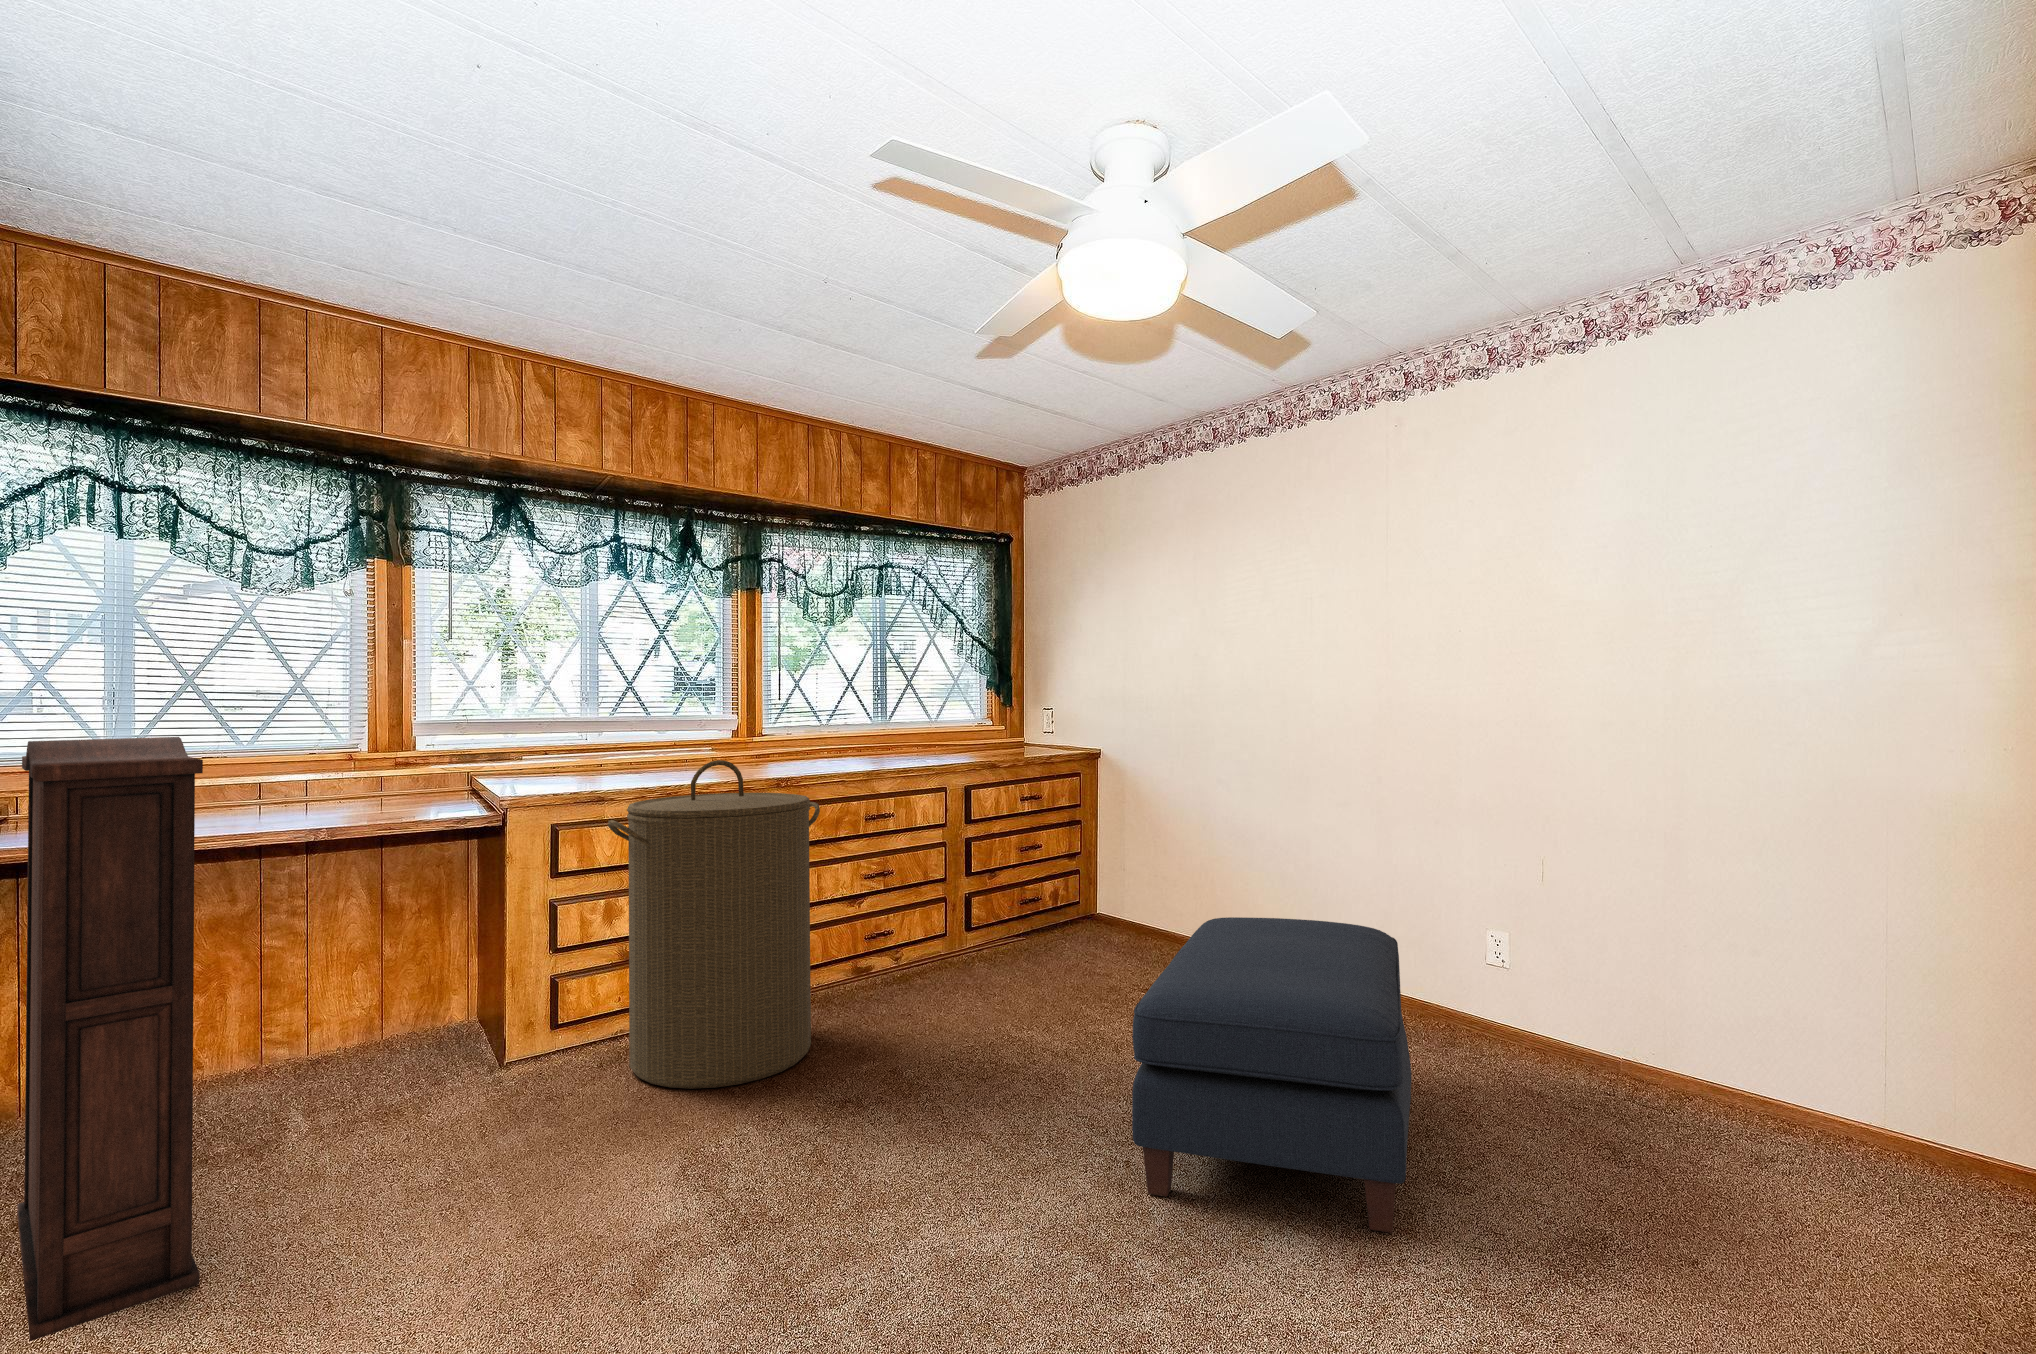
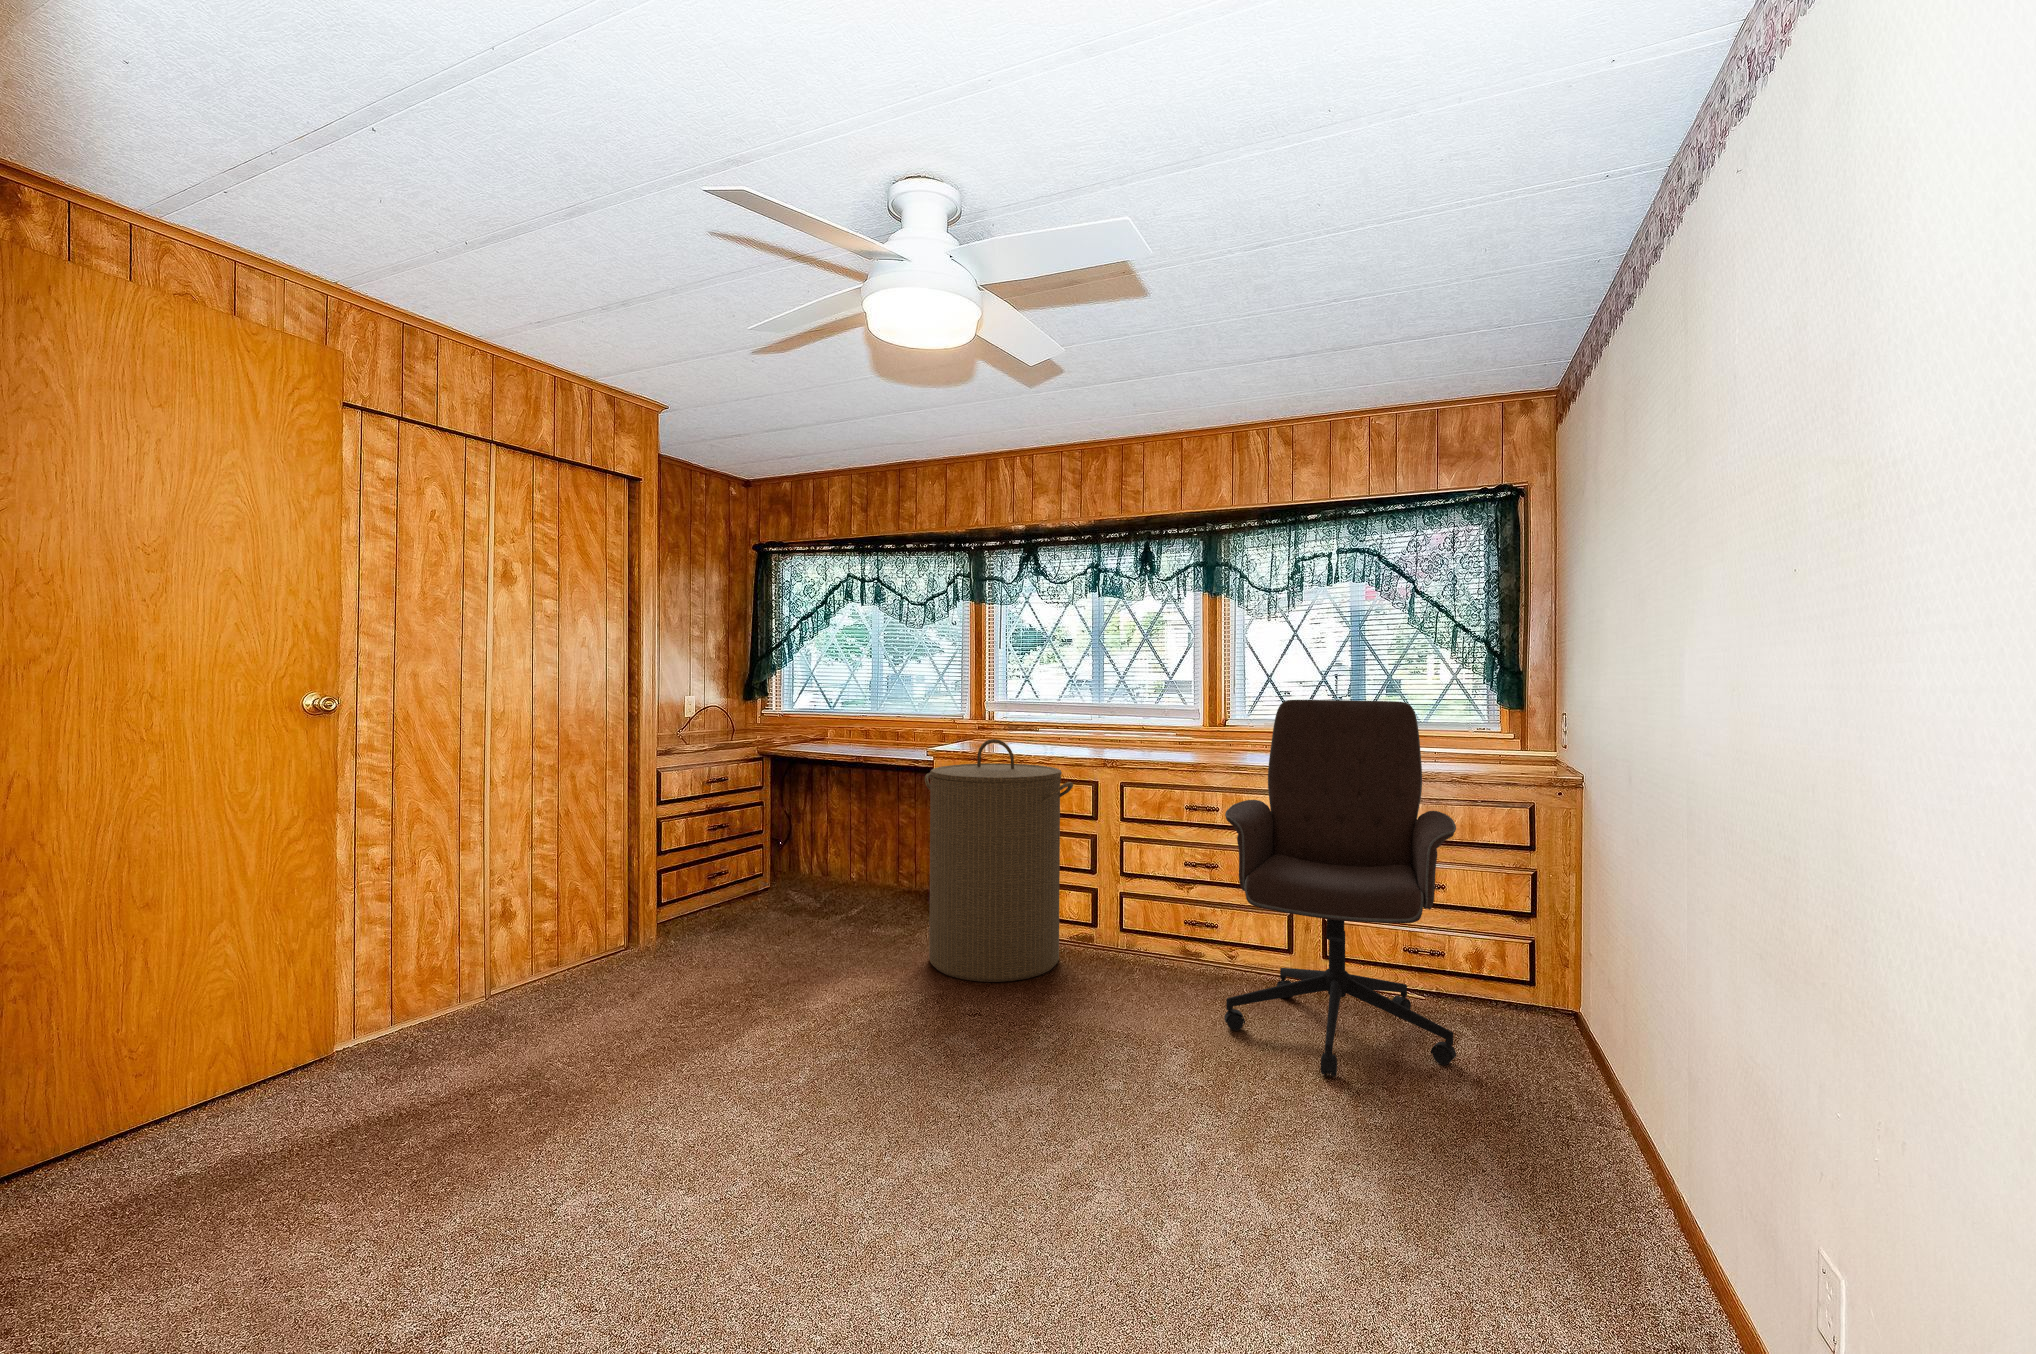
office chair: none [954,698,1166,999] -> present [1224,700,1456,1076]
bookshelf: present [17,737,203,1341] -> none [653,703,789,944]
ottoman: present [1132,917,1412,1233] -> none [737,977,1206,1291]

